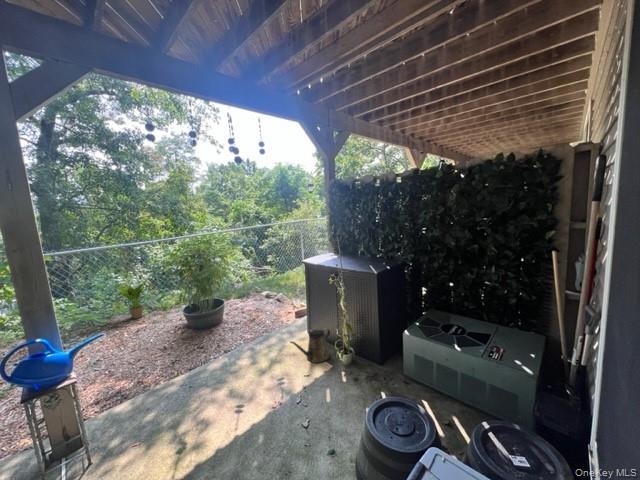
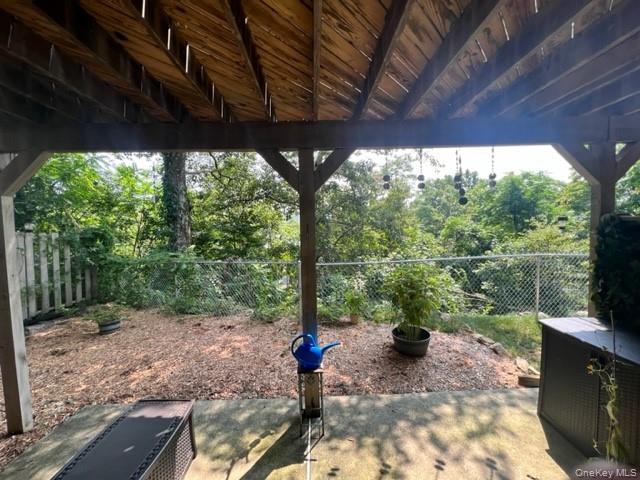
watering can: present [290,328,330,363] -> none [510,415,577,465]

